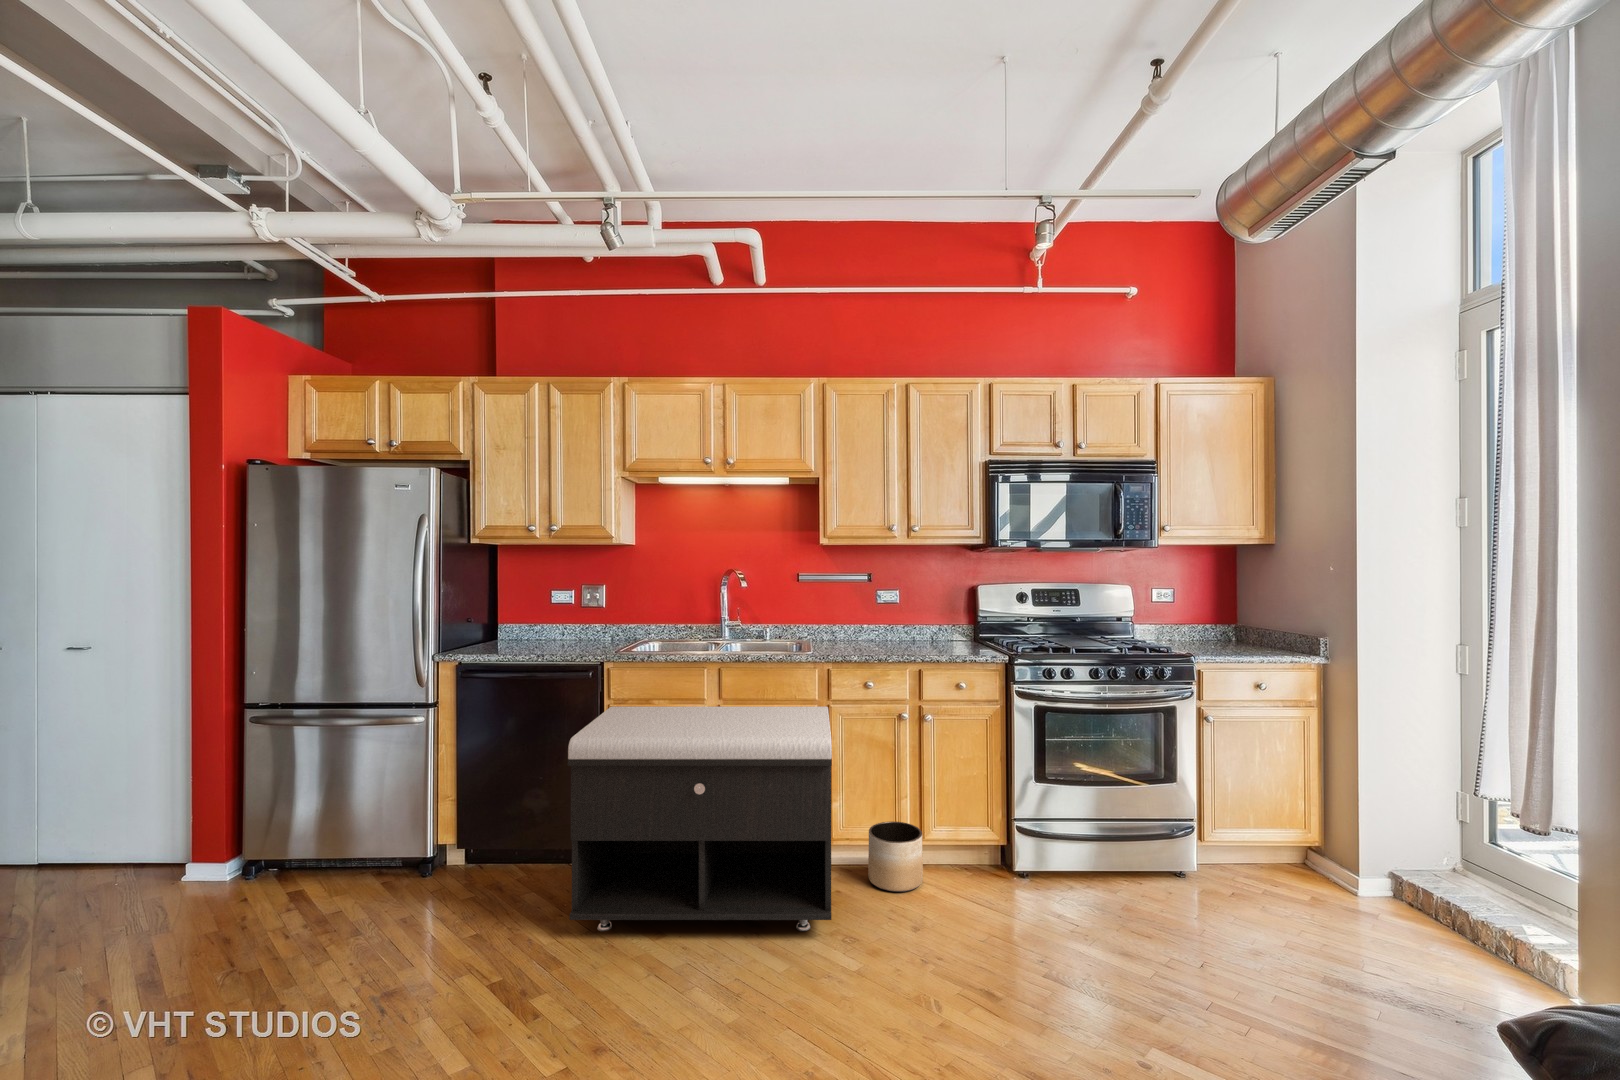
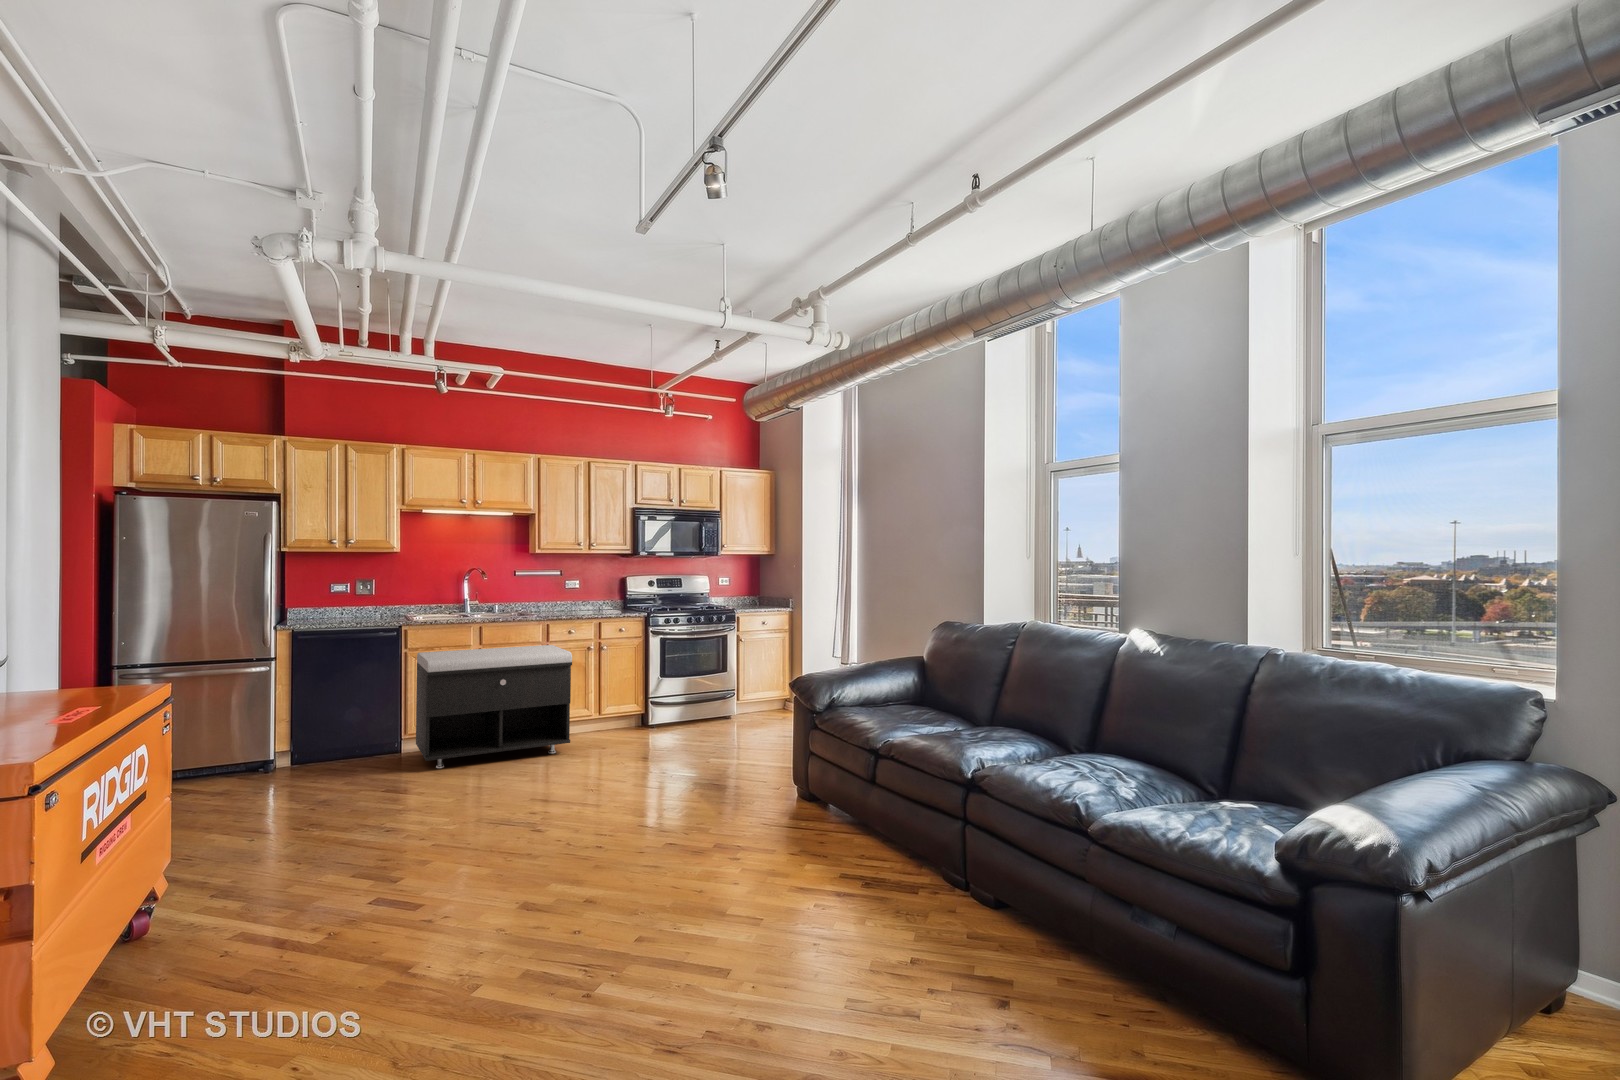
planter: present [868,821,923,892] -> none [574,707,604,739]

